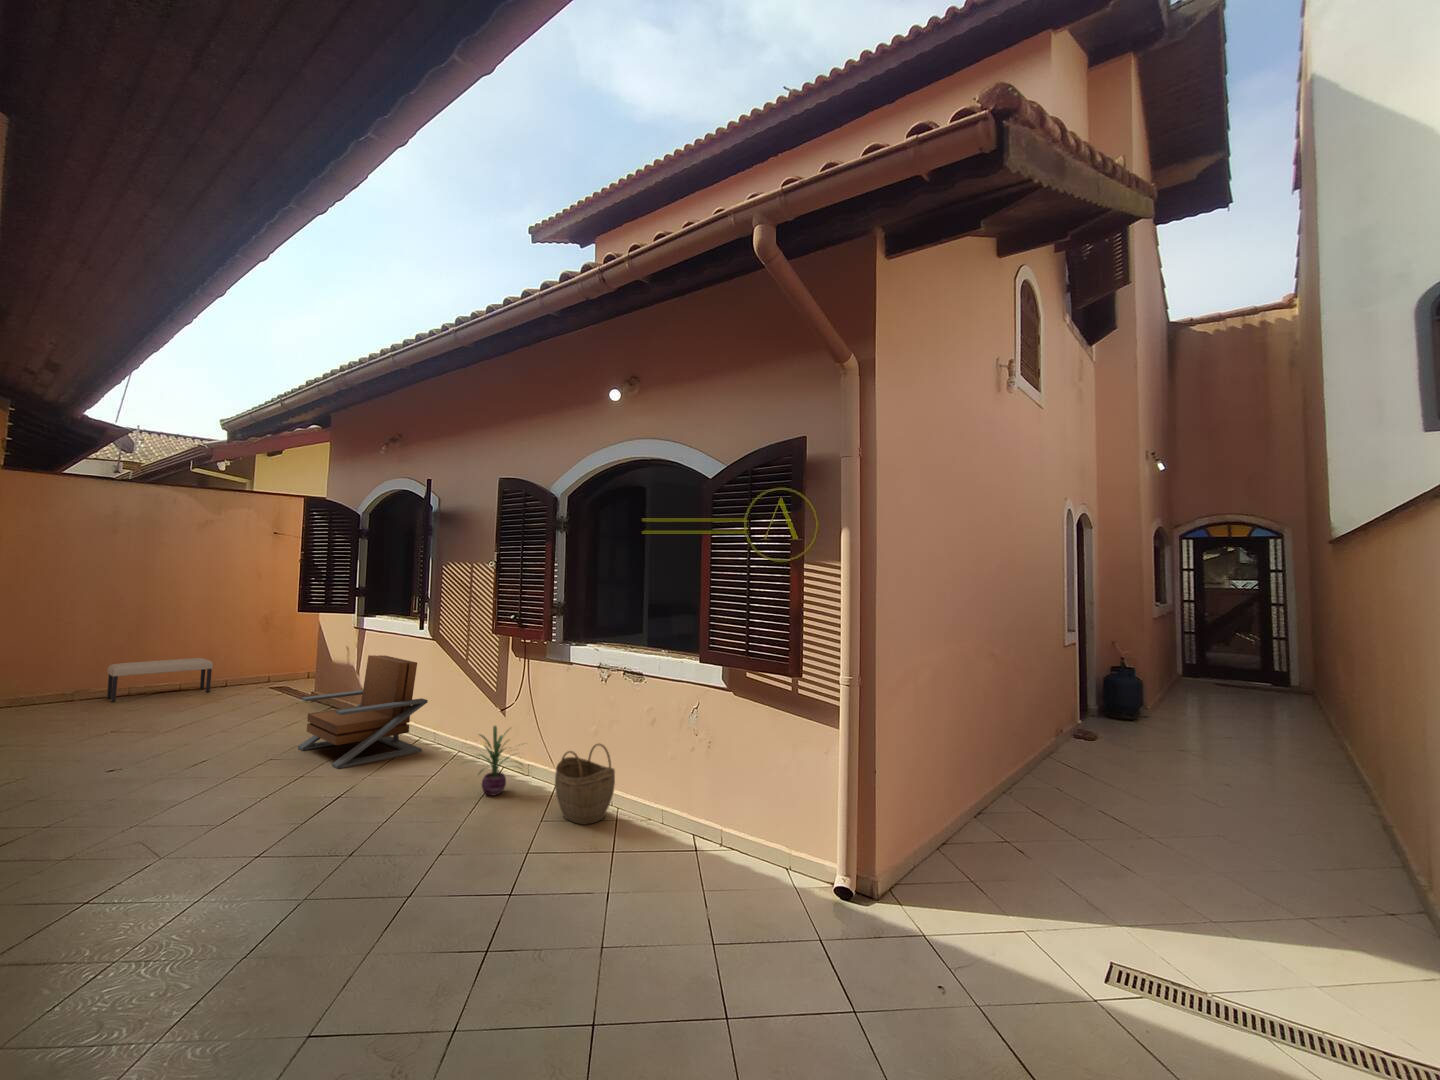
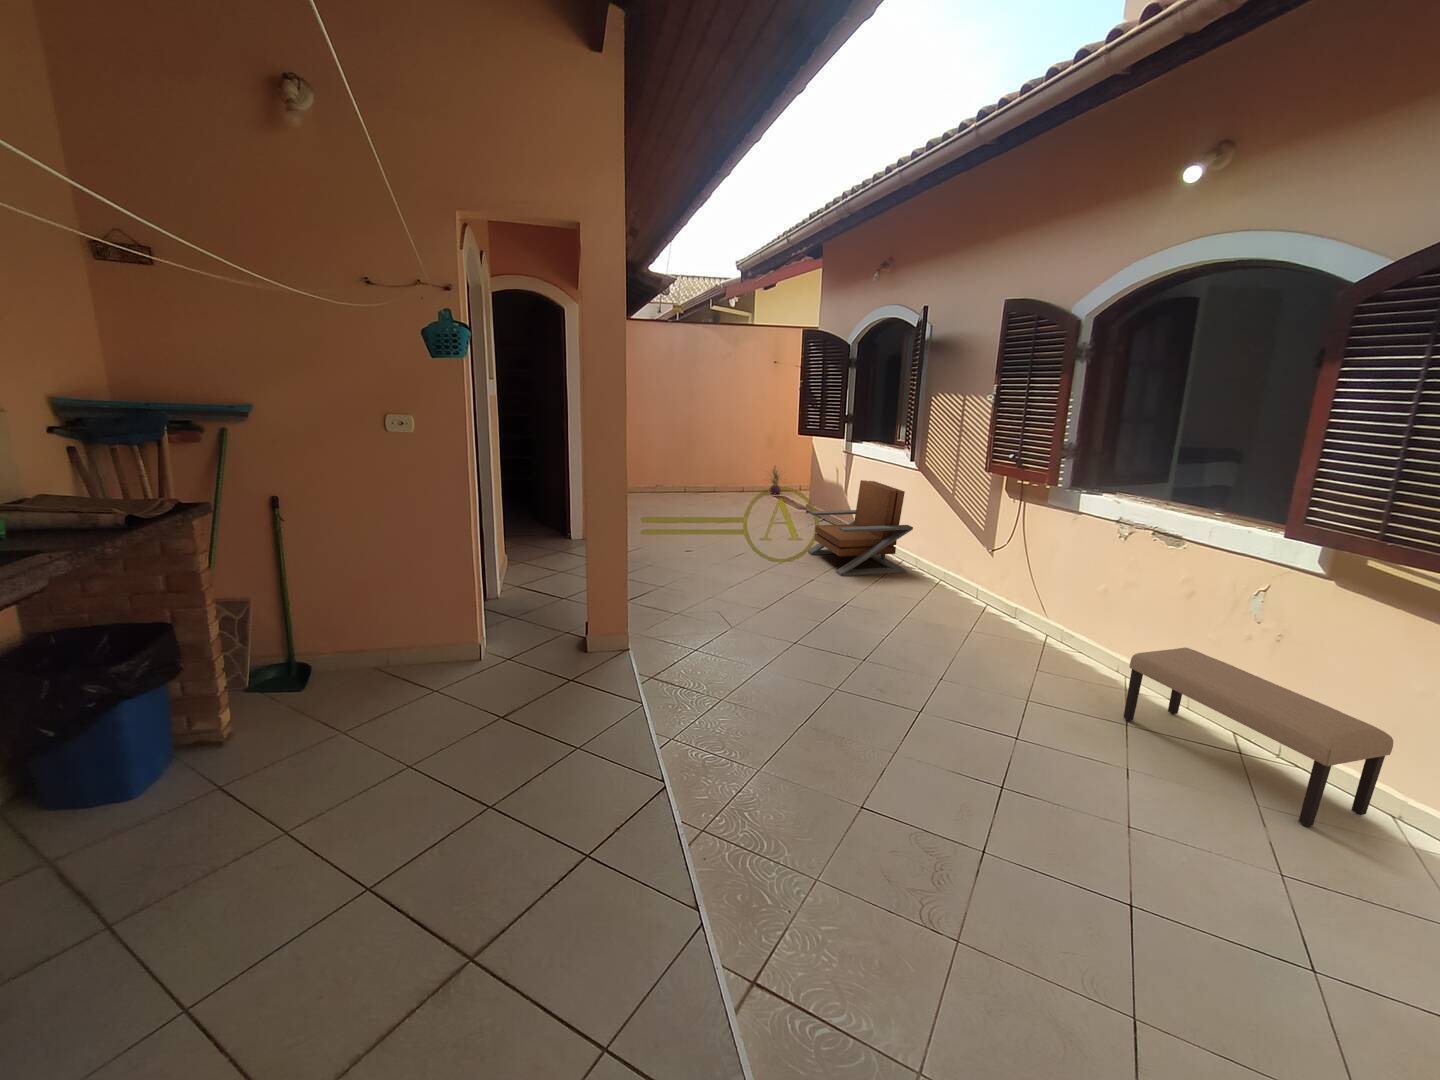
bench: present [107,658,213,702] -> present [1124,648,1393,827]
decorative plant: present [477,726,522,796] -> present [770,467,780,494]
woven basket: present [555,744,615,825] -> none [1052,604,1126,684]

